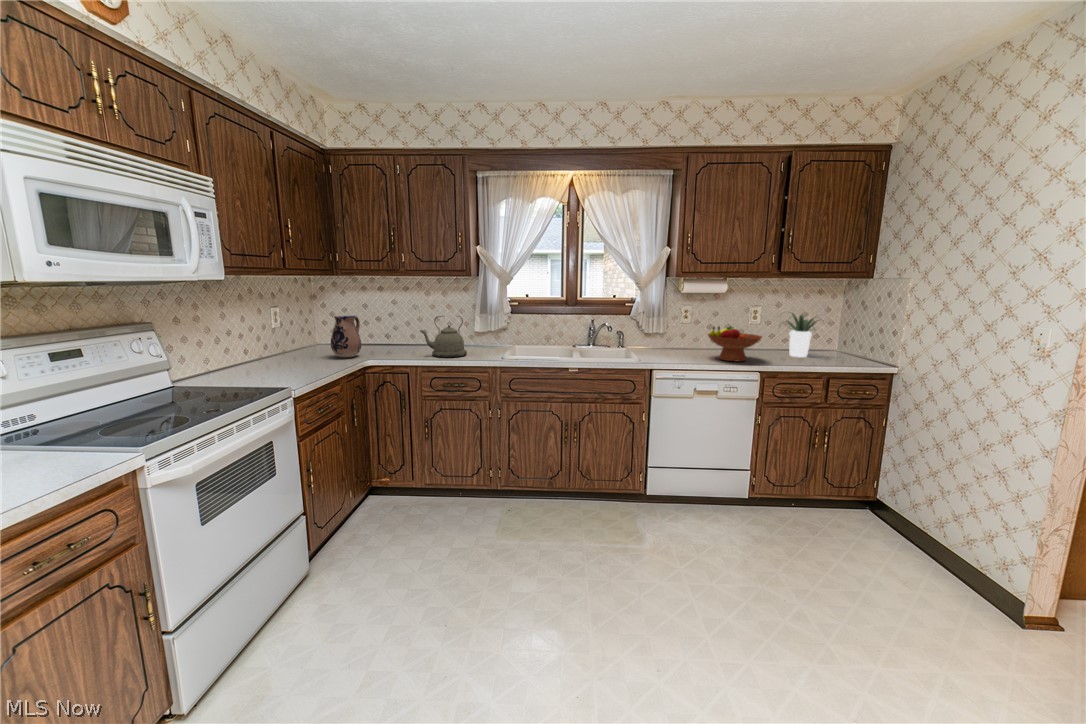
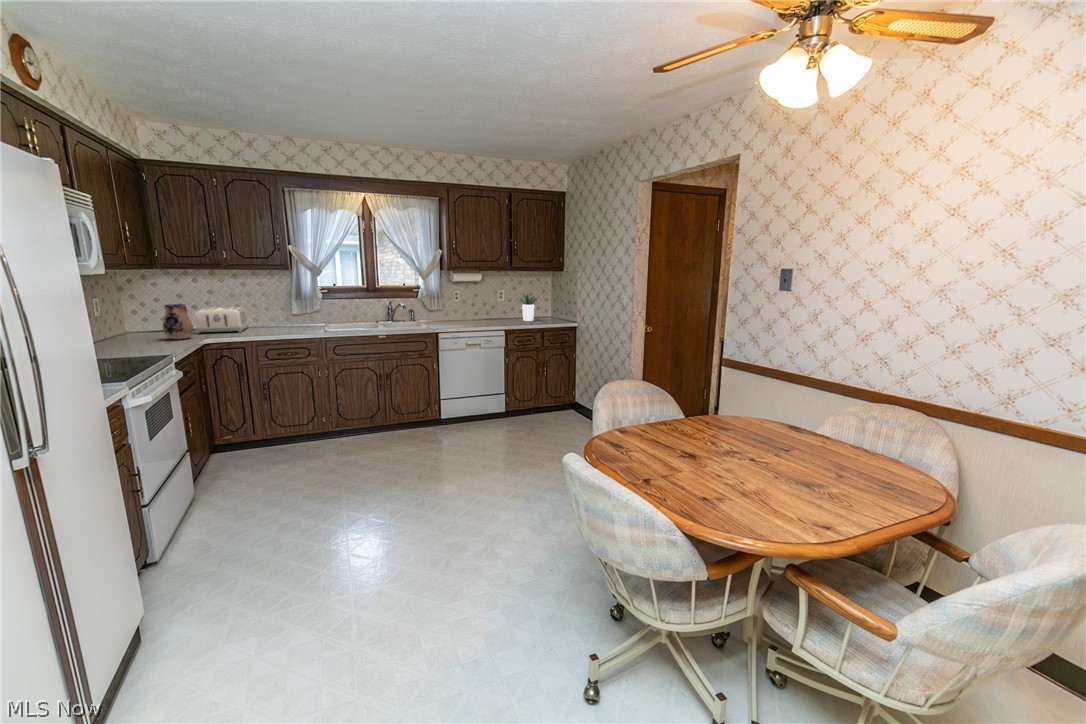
kettle: present [420,316,467,357] -> none [249,301,292,334]
toaster: none [370,320,429,351] -> present [195,307,249,334]
fruit bowl: present [708,326,762,361] -> none [471,303,505,325]

